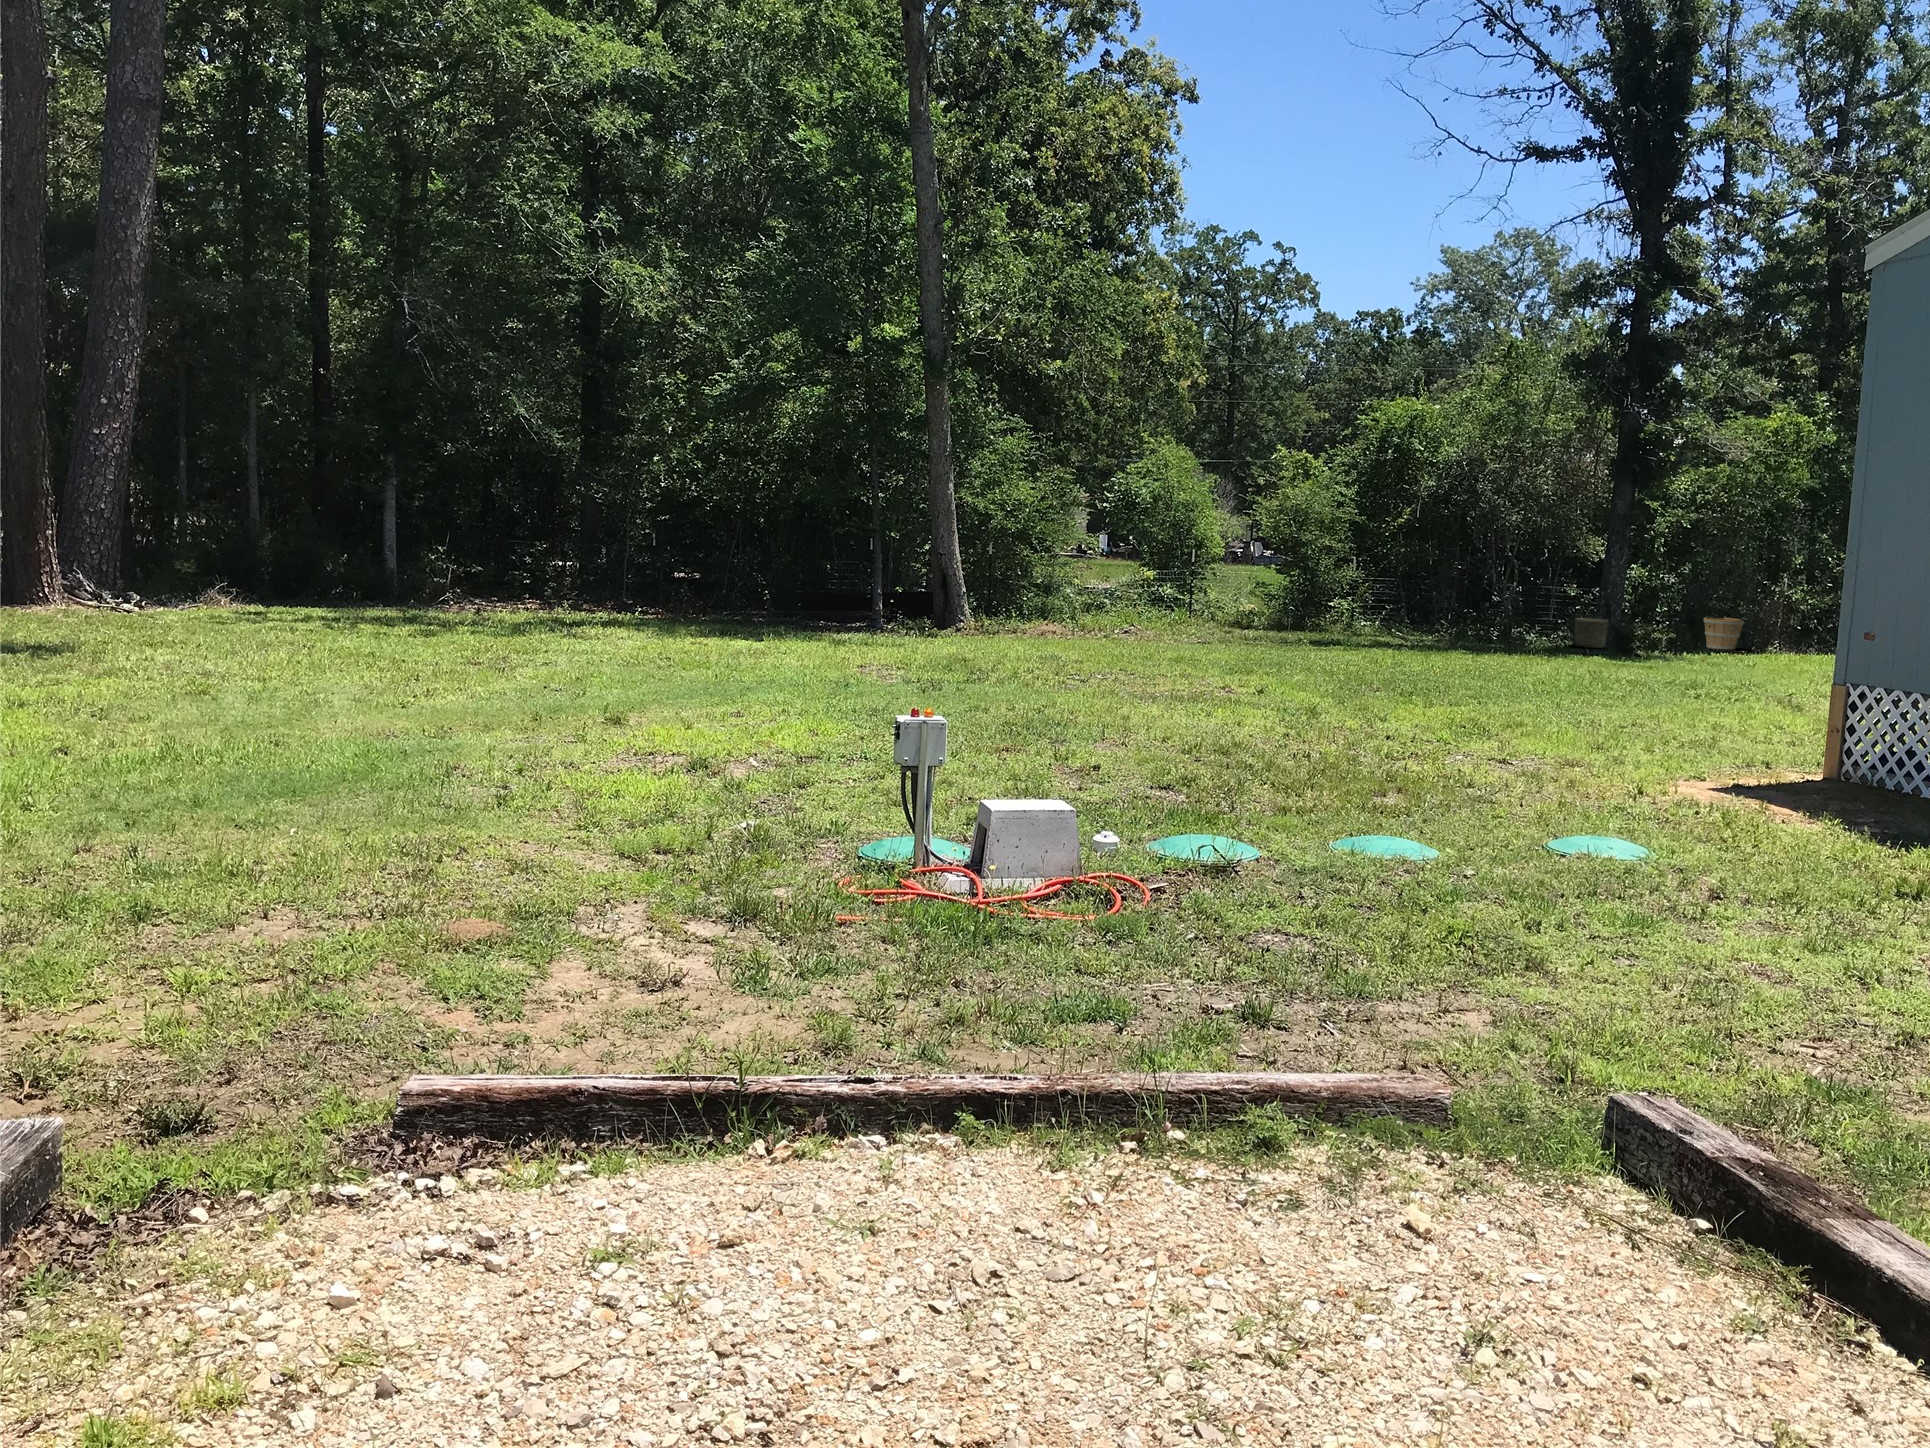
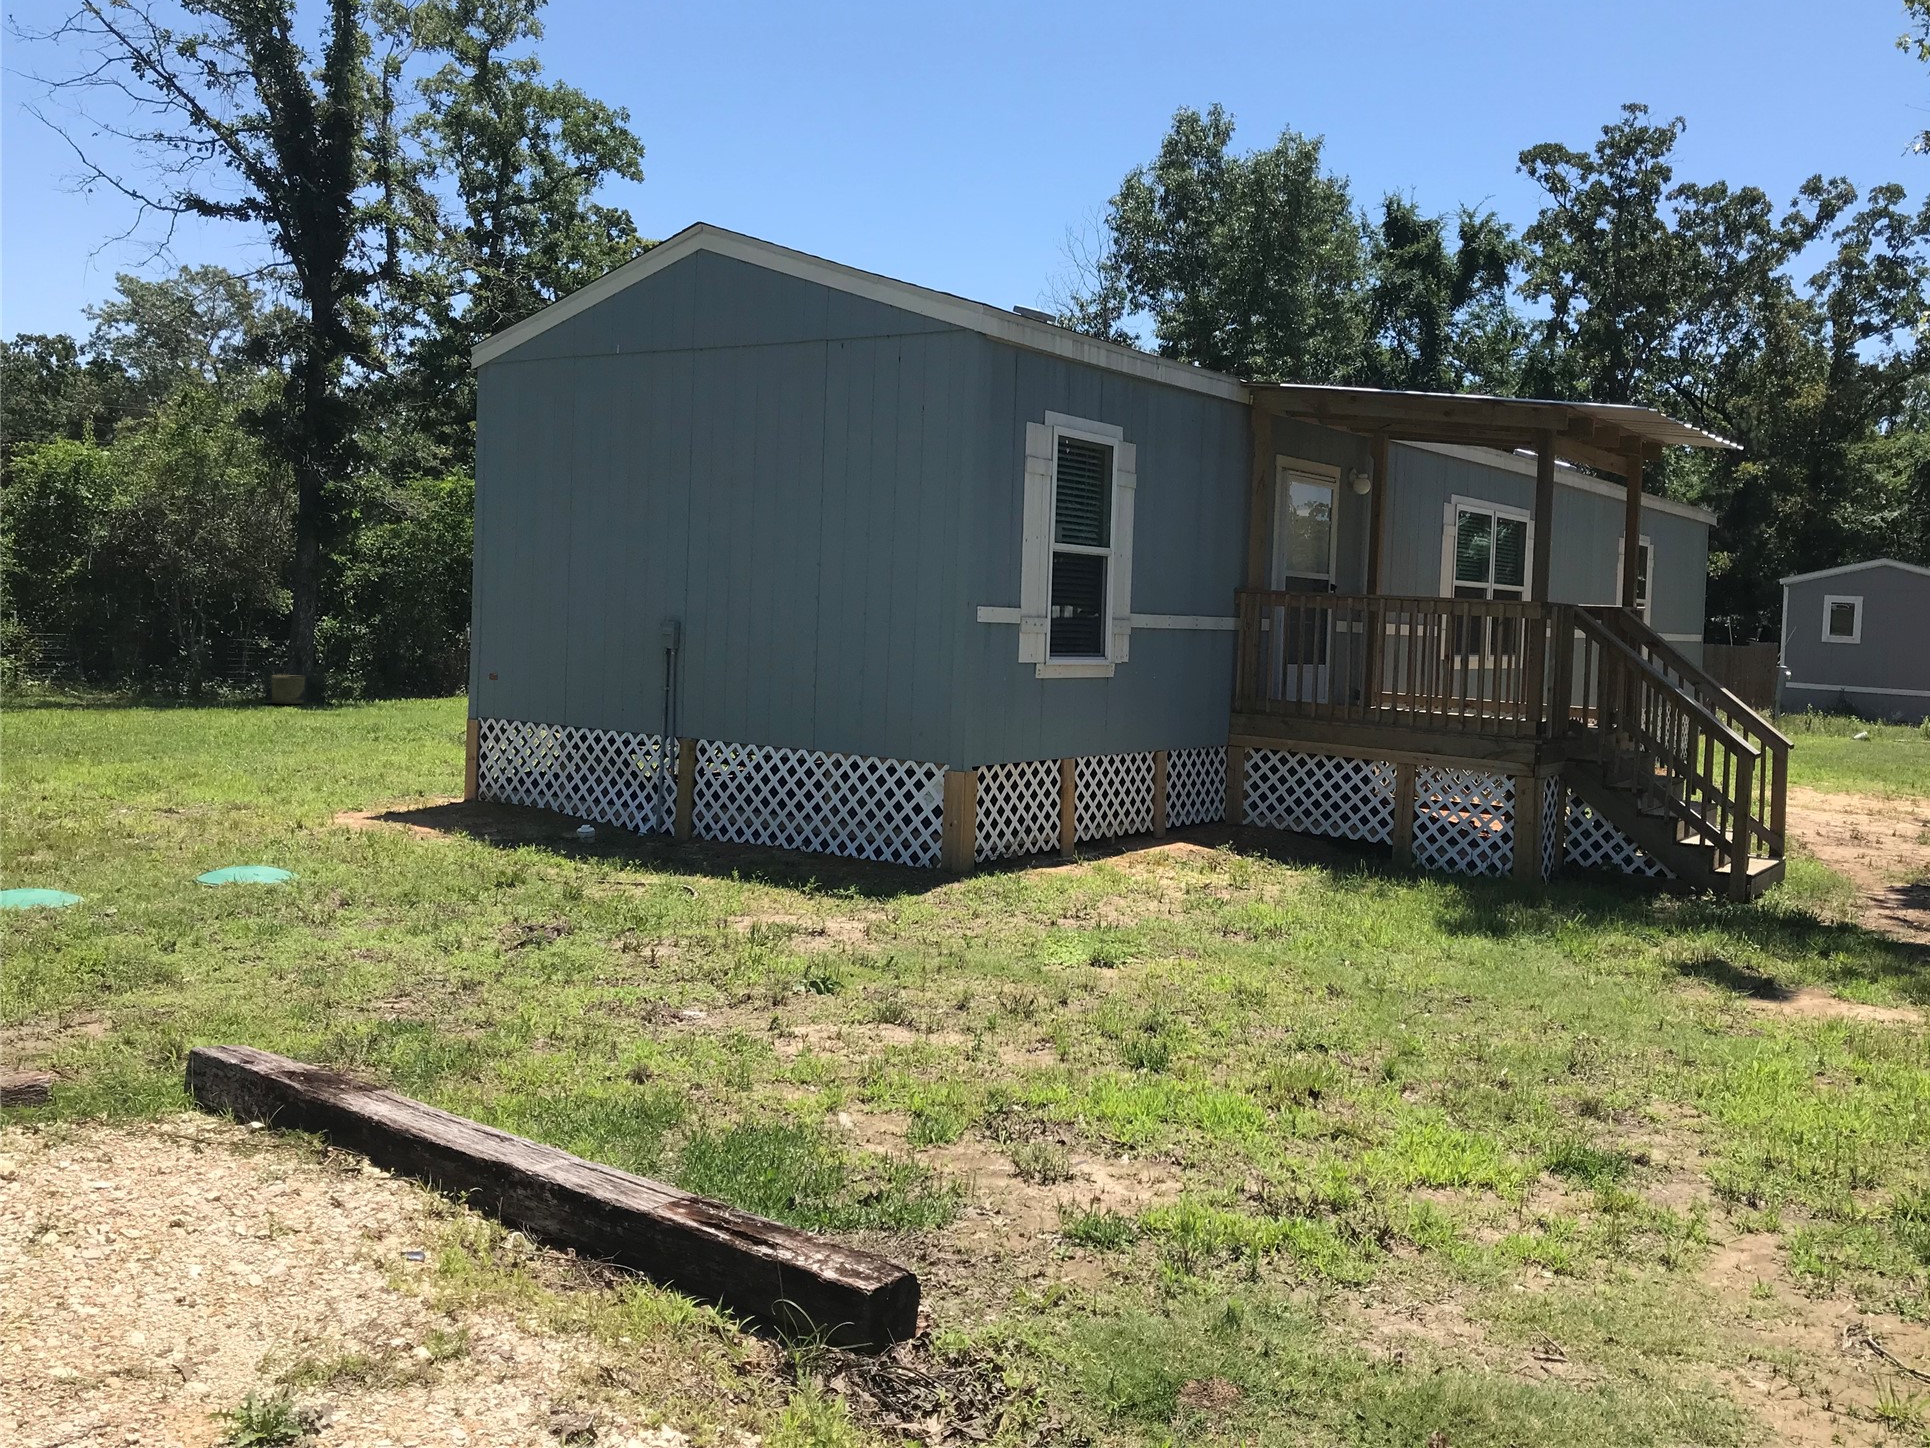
wooden bucket: present [1704,617,1744,650] -> none [399,669,436,699]

